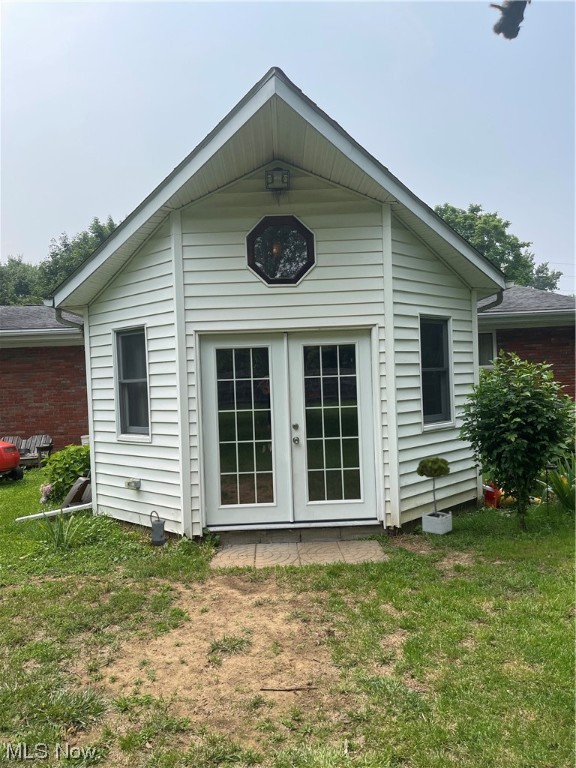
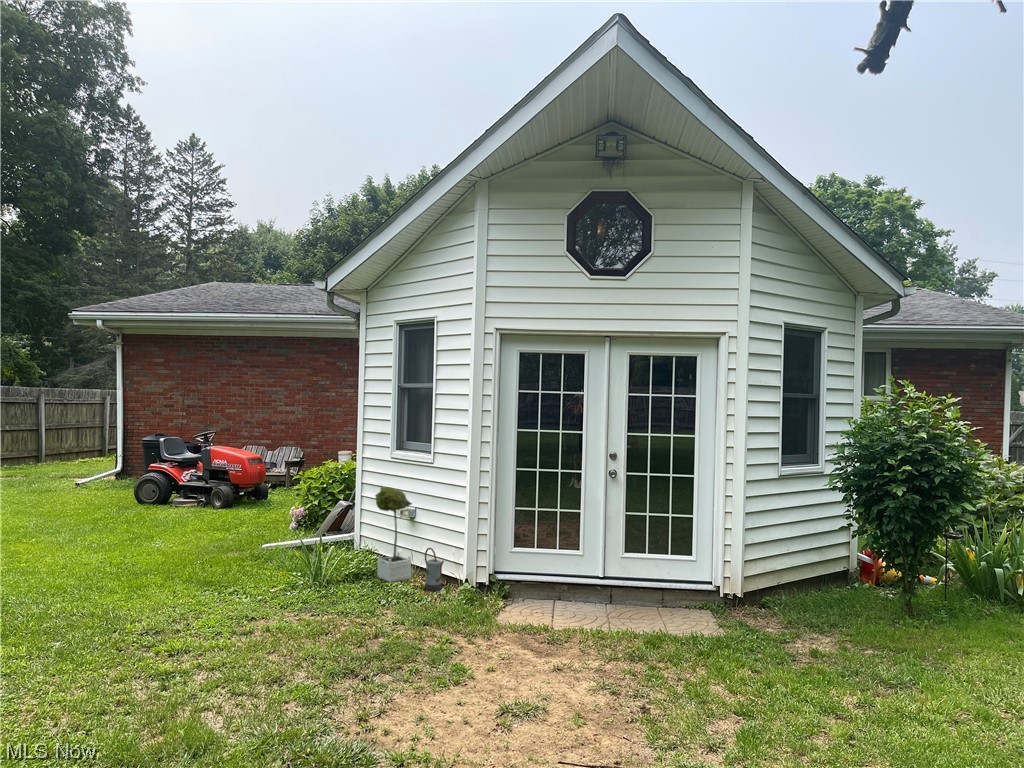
potted tree: present [416,457,452,535] -> present [375,486,412,582]

